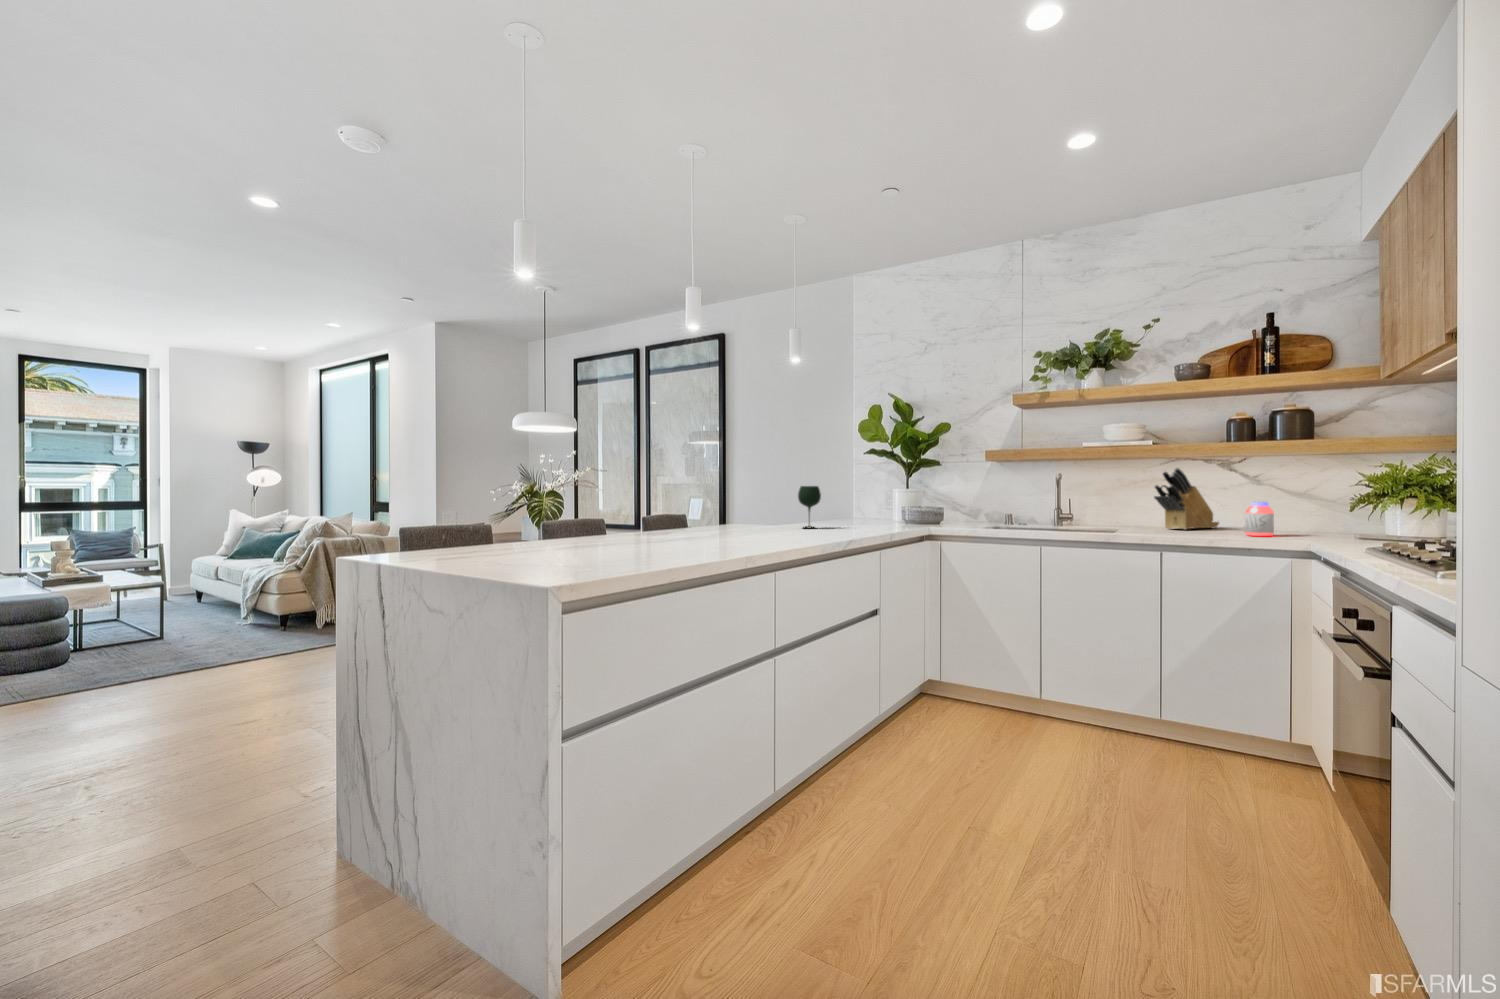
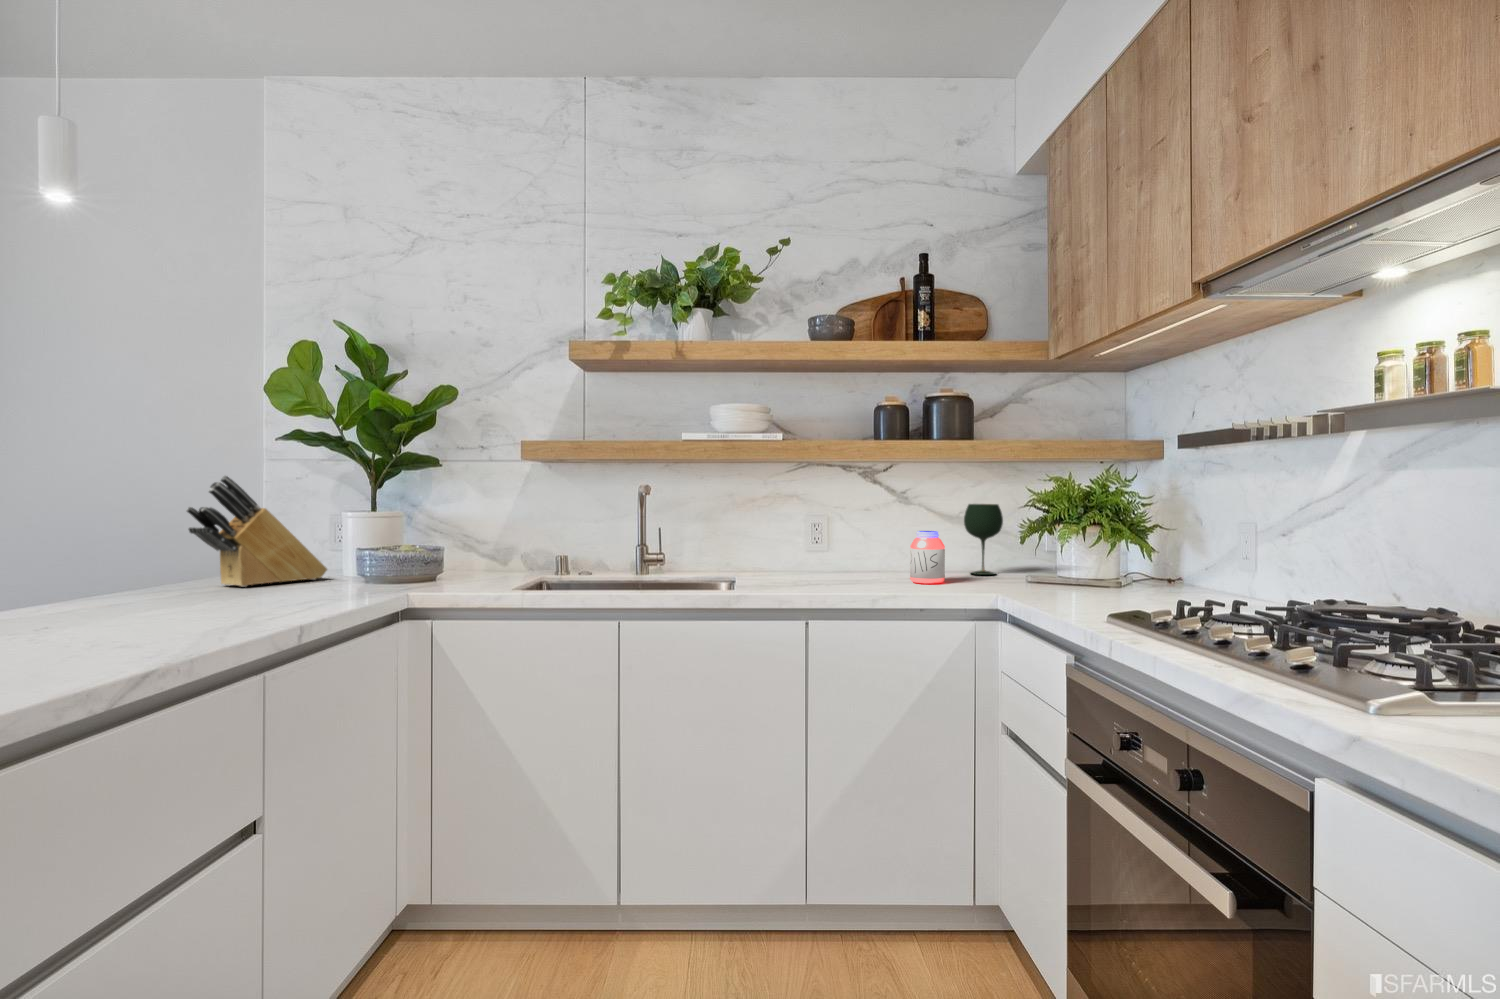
knife block: present [1154,468,1219,530] -> present [186,476,327,587]
wine glass: present [798,486,821,528] -> present [964,504,1003,575]

